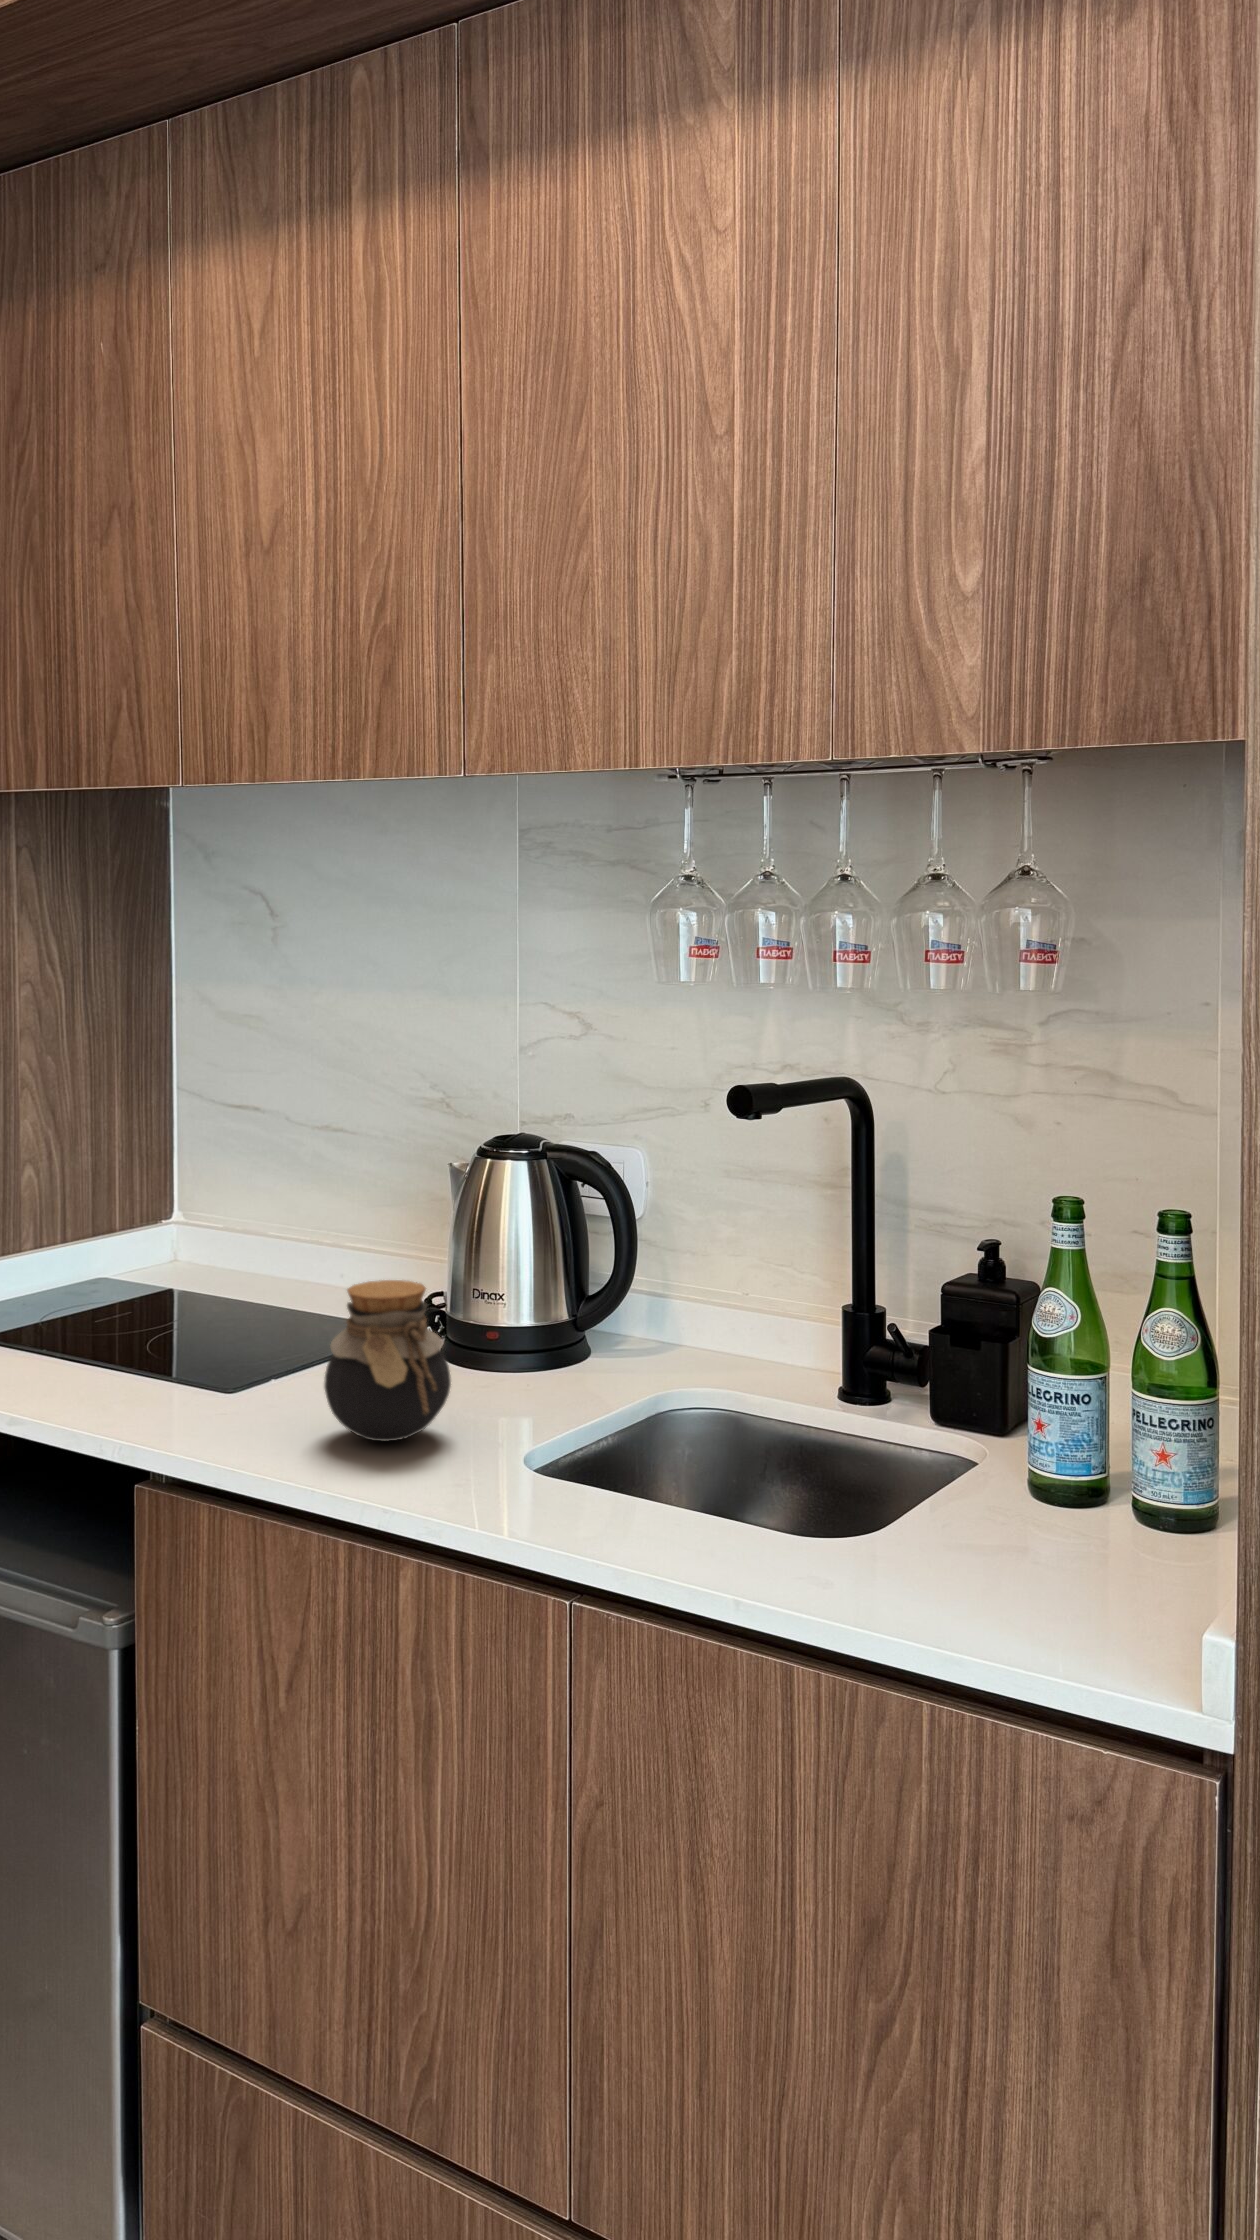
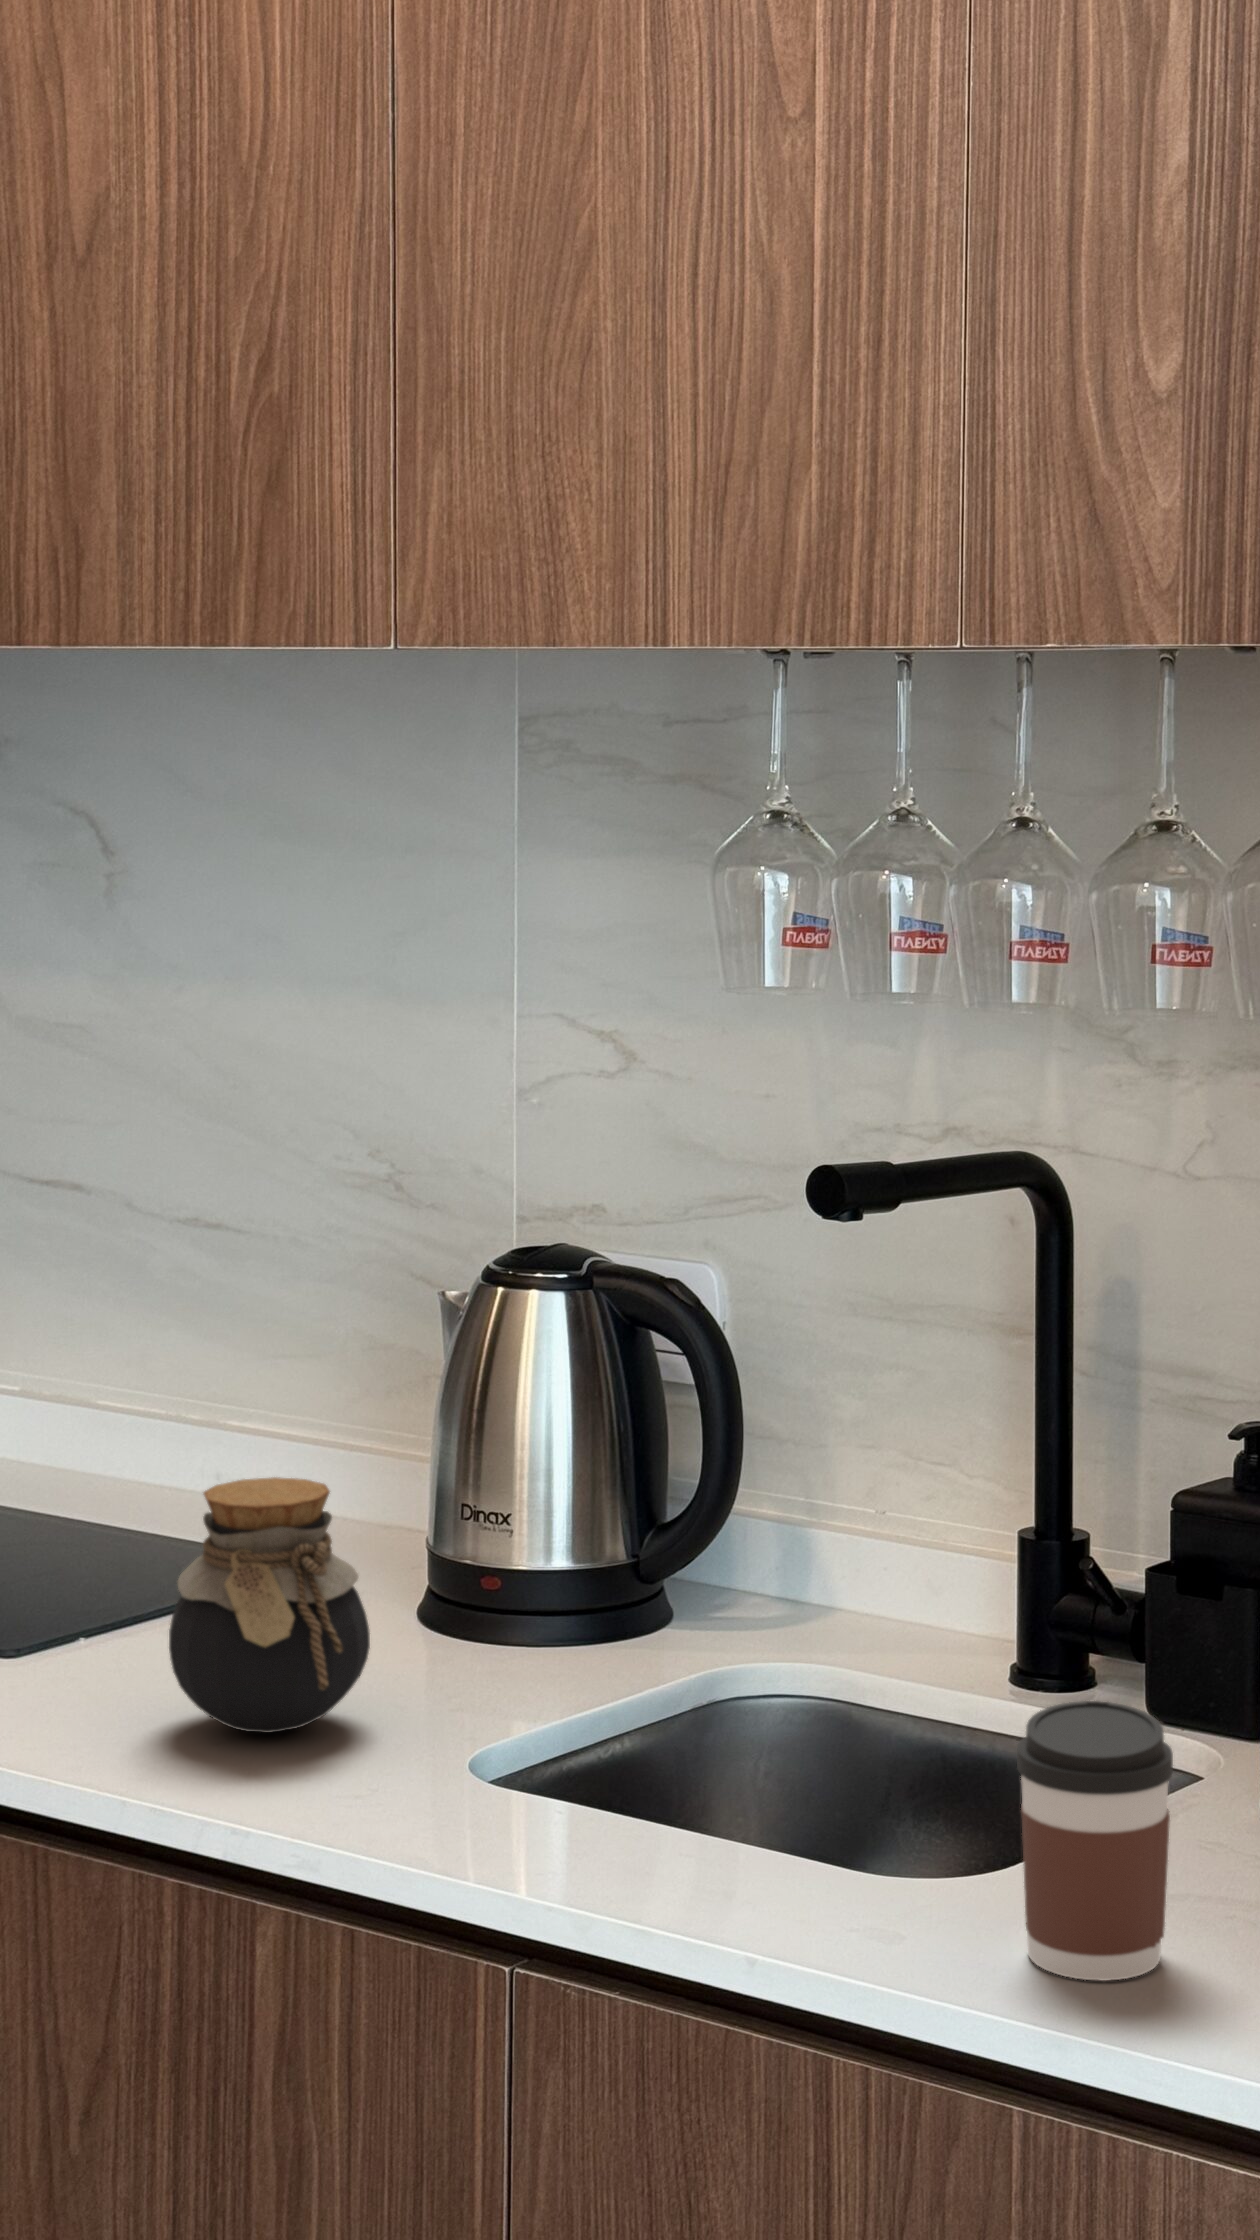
coffee cup: none [905,1423,1009,1611] -> present [1017,1701,1173,1981]

